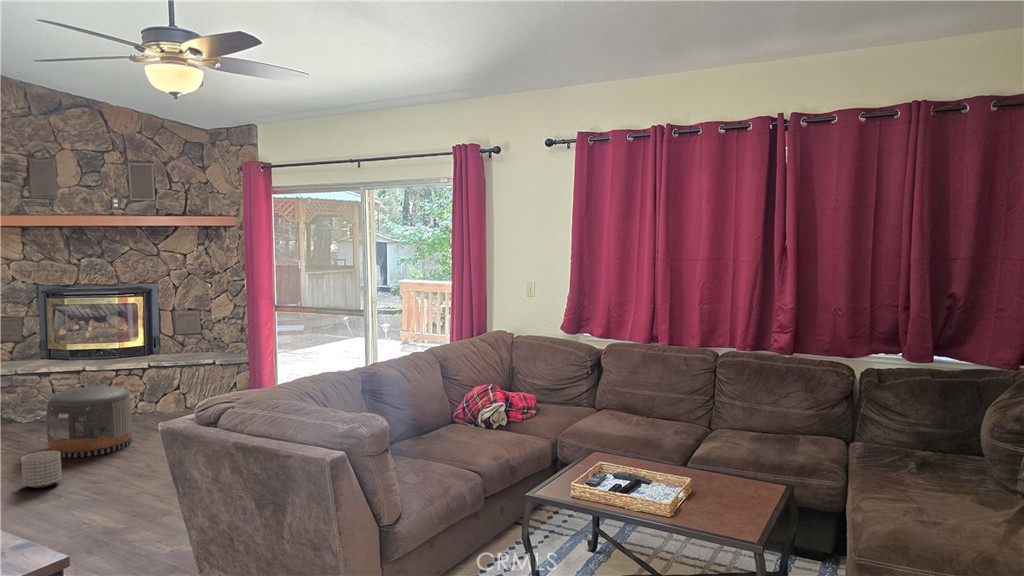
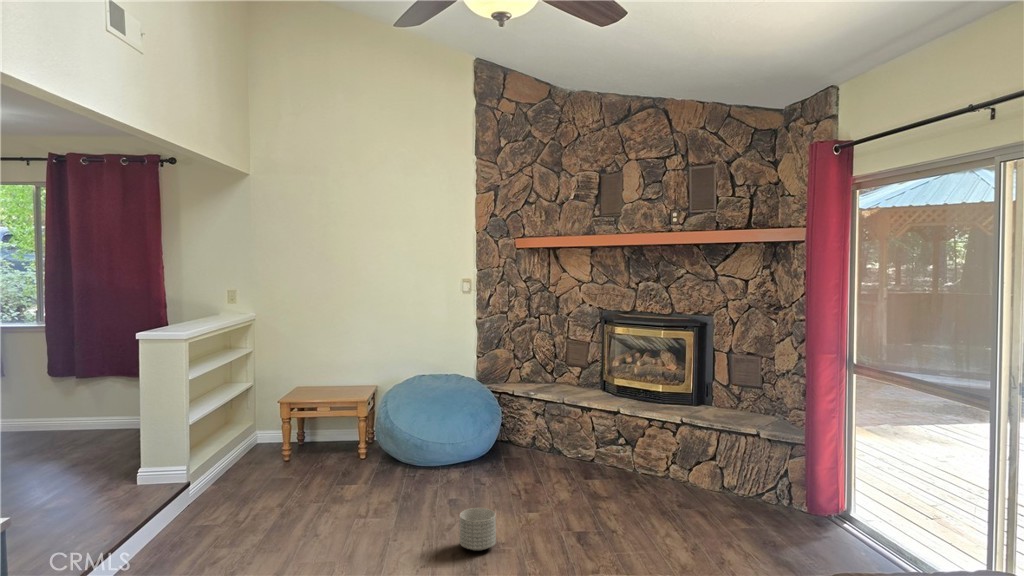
pouf: present [46,386,132,458] -> none [534,438,618,525]

